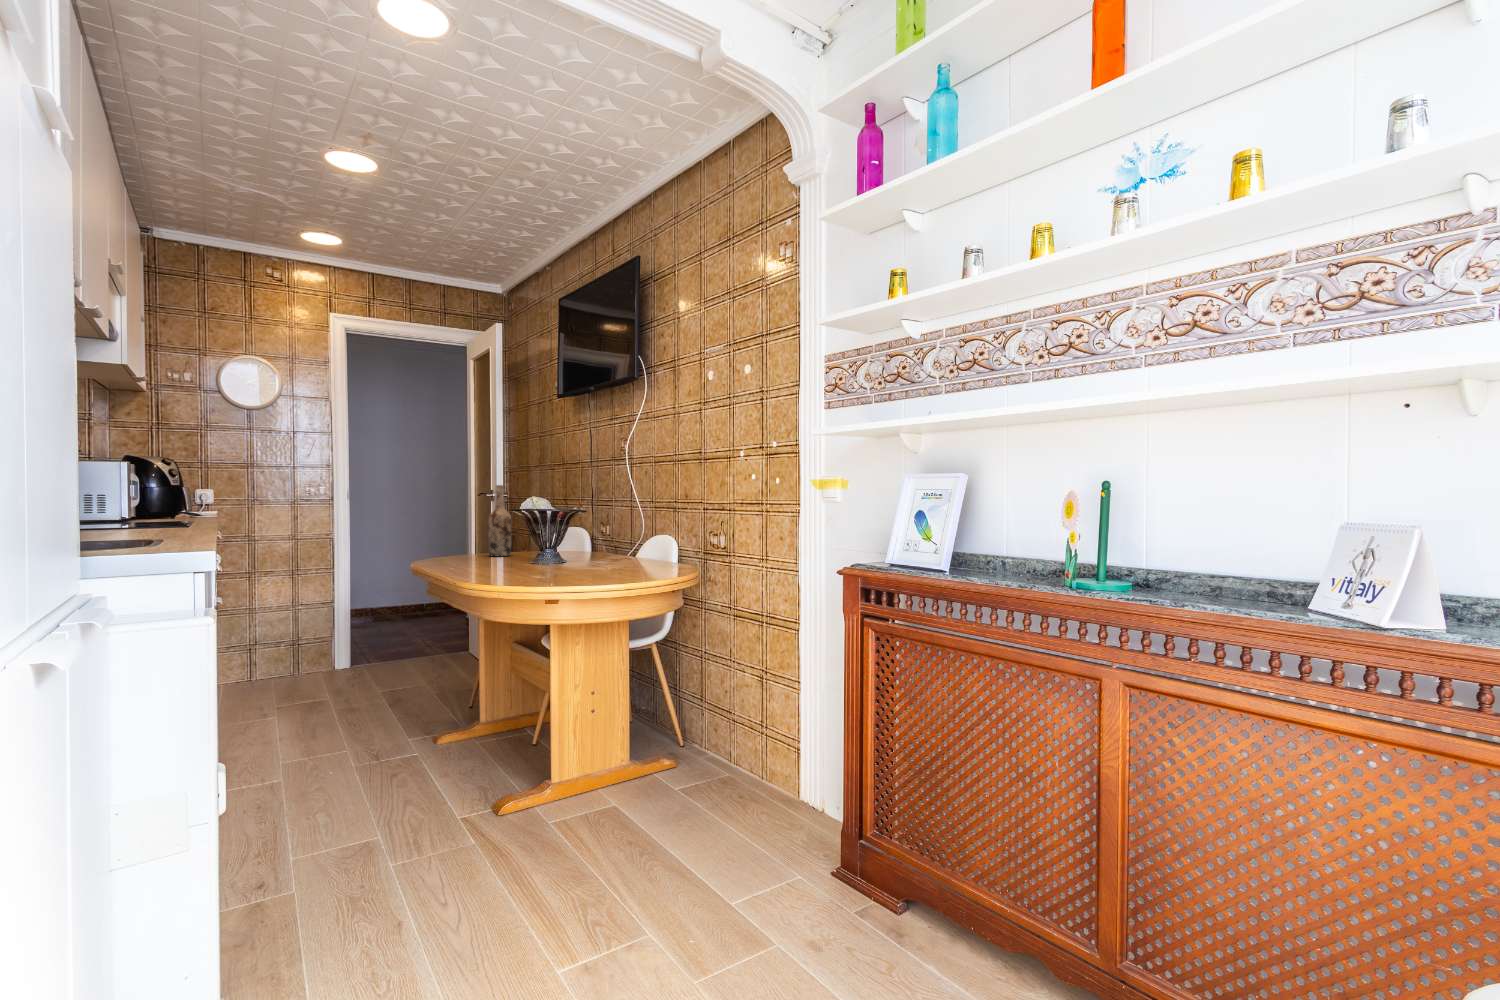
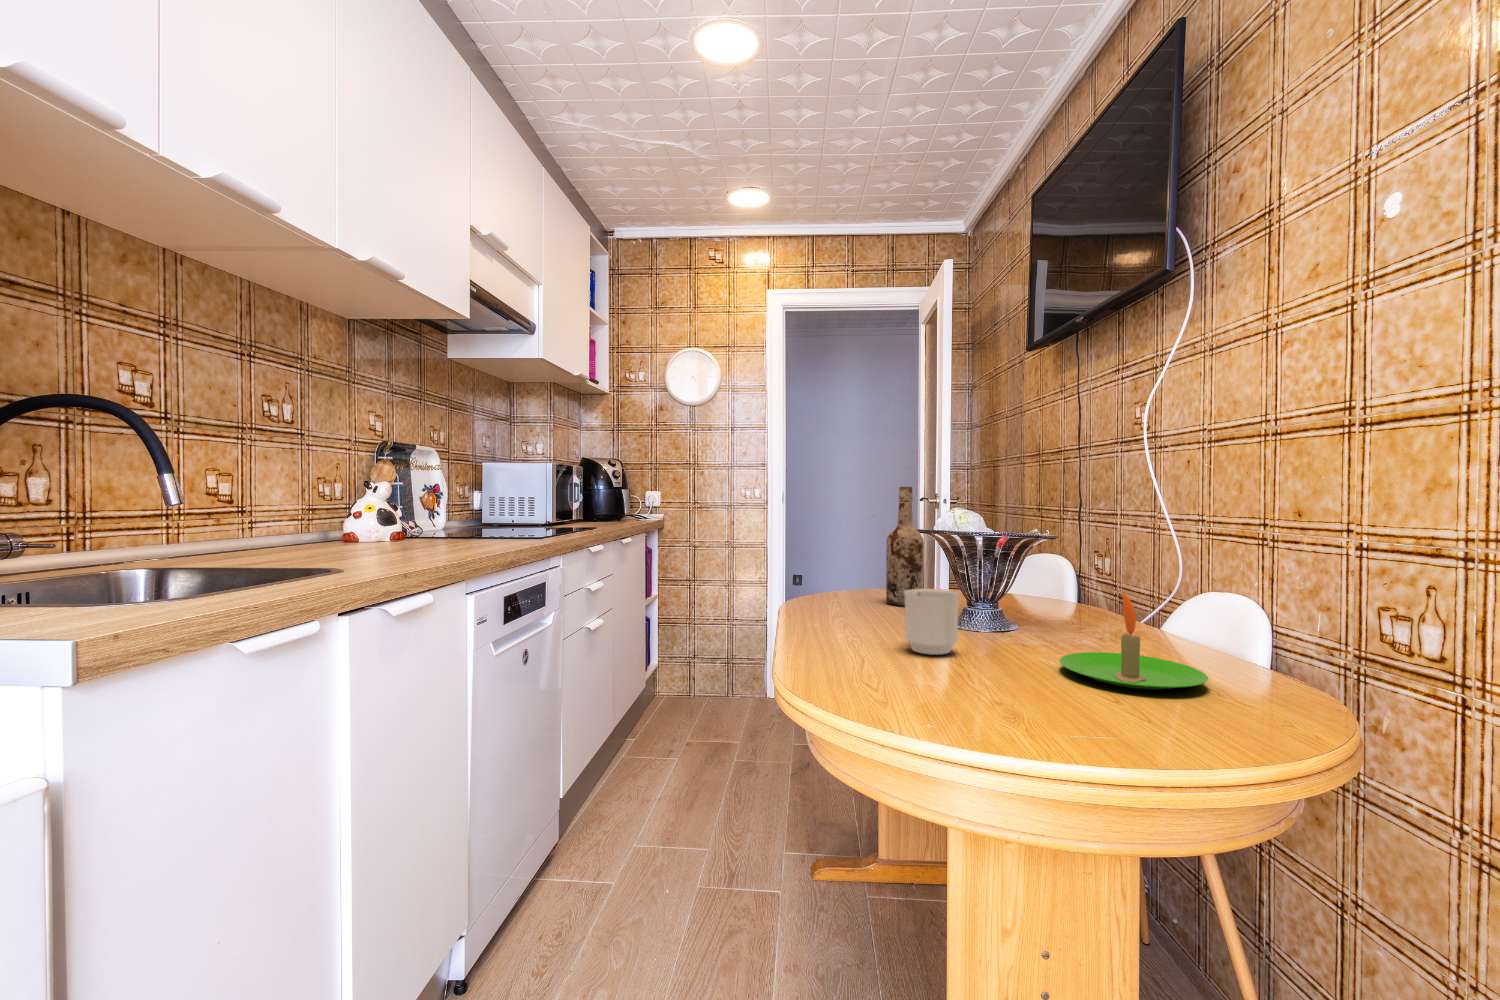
candle: none [593,529,647,565] -> present [1059,593,1208,689]
mug: none [519,536,548,566] -> present [905,589,959,655]

